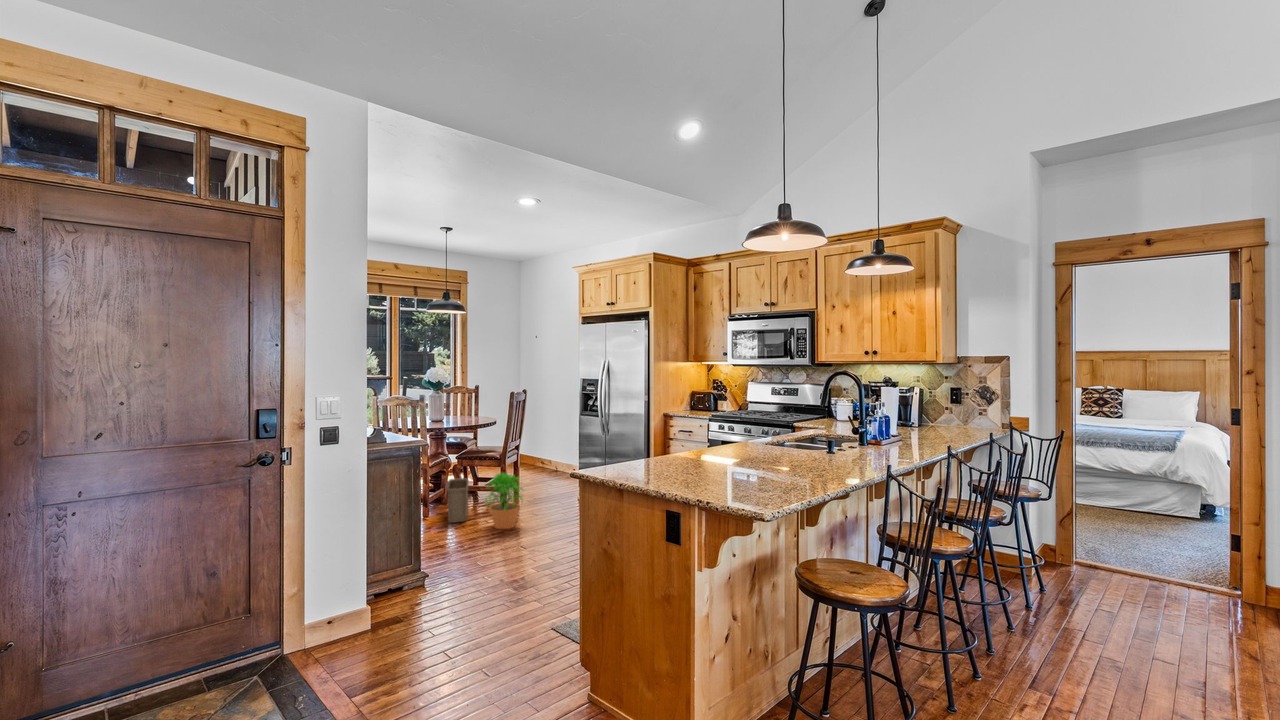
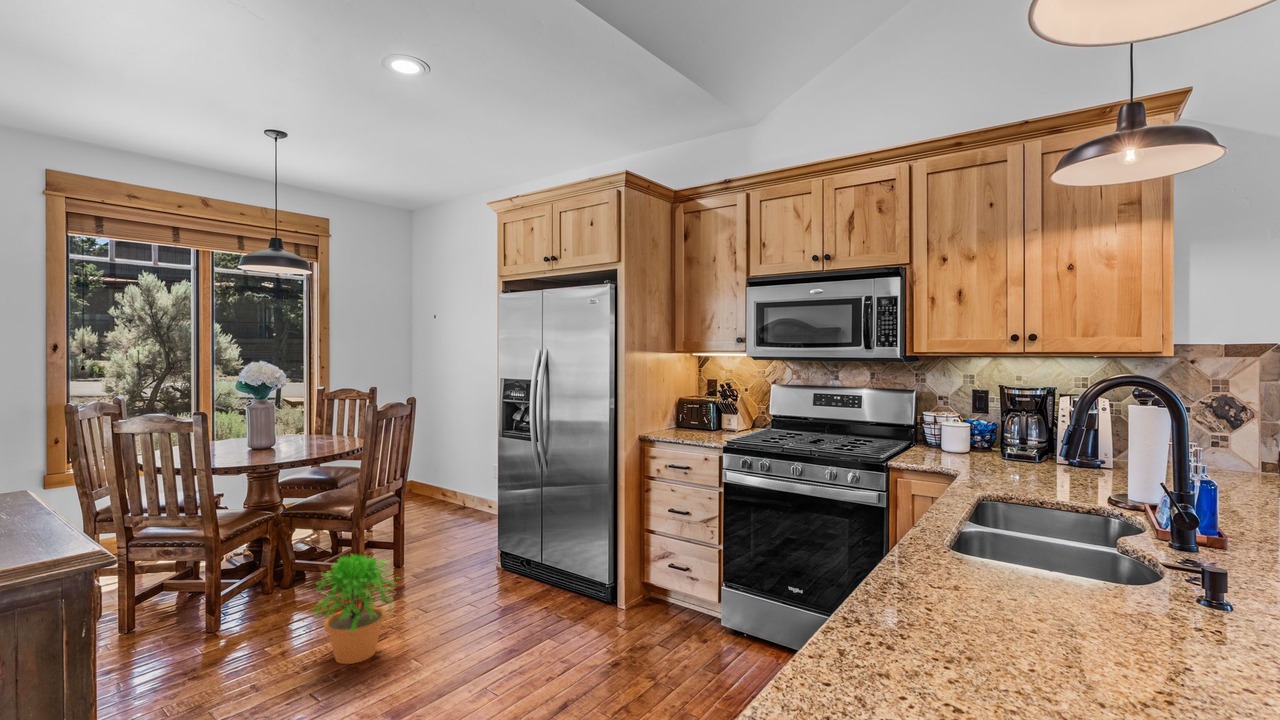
basket: present [445,478,469,522] -> none [243,555,299,649]

